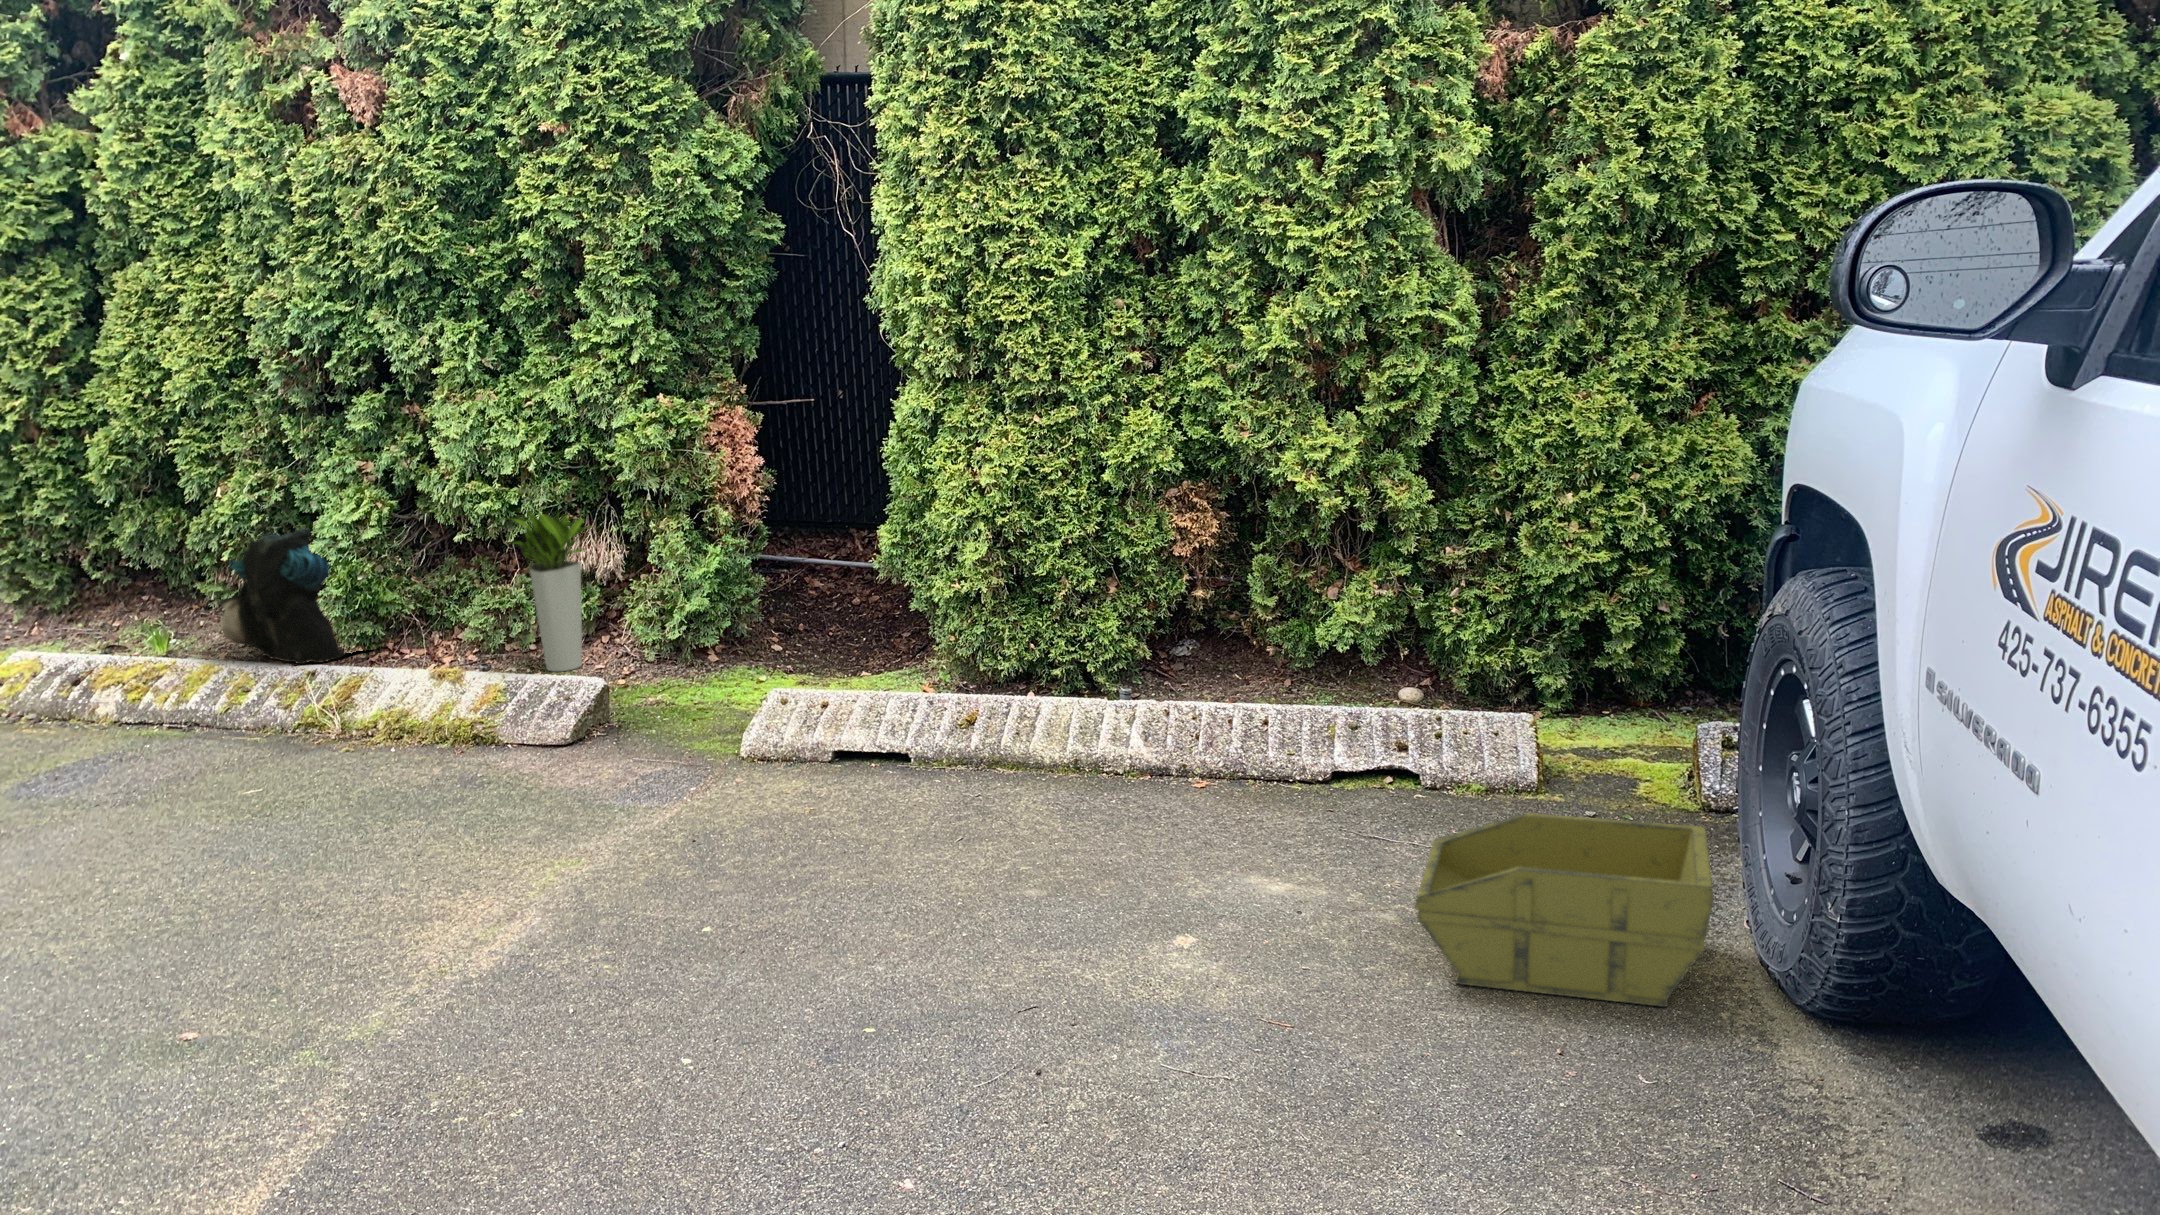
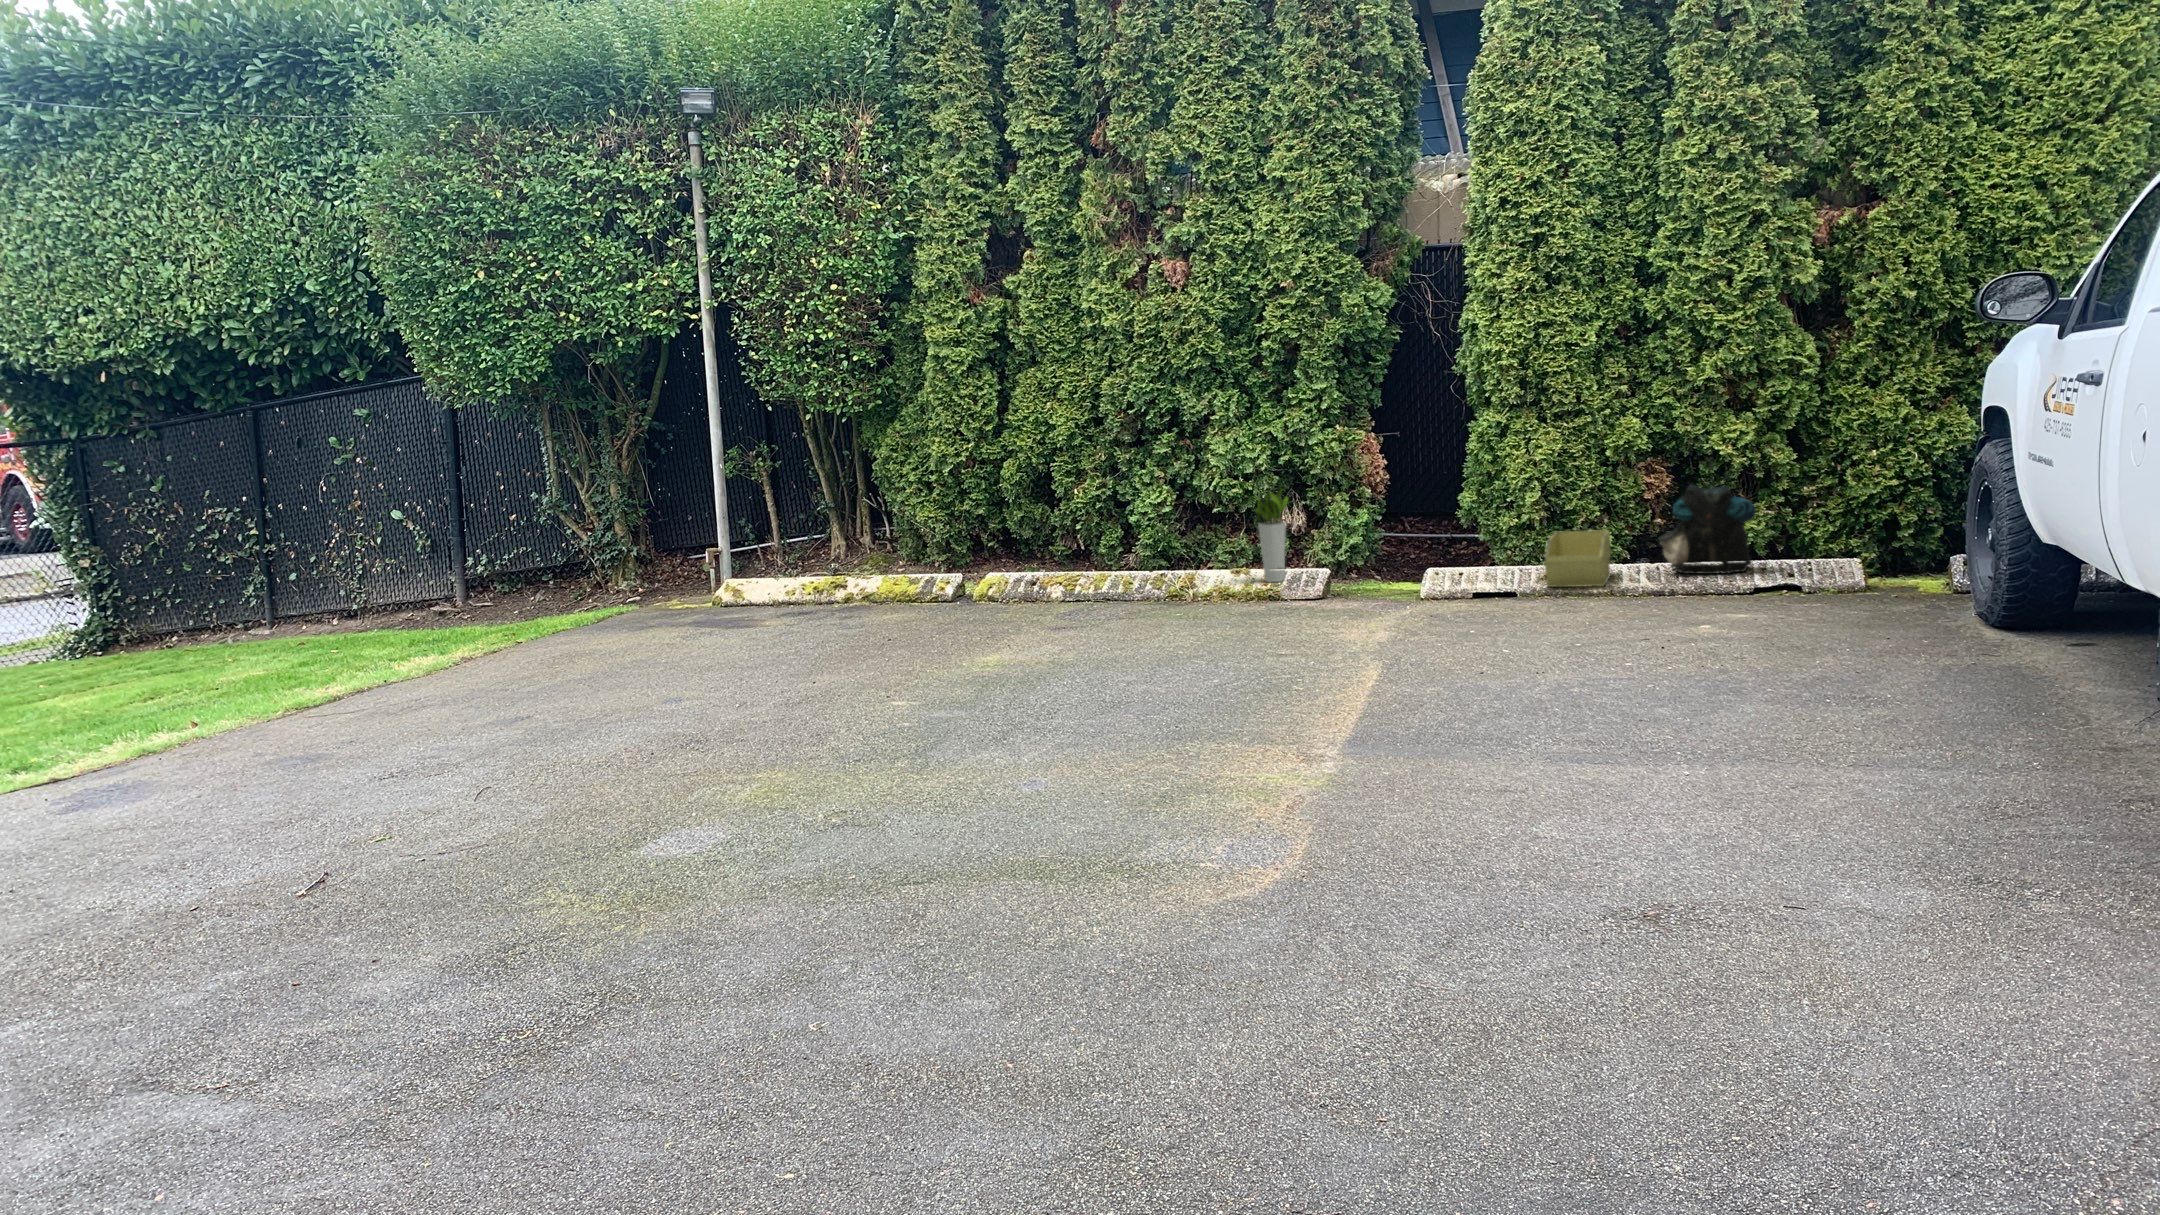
backpack: present [219,529,347,664] -> present [1660,484,1756,574]
storage bin: present [1414,813,1714,1007] -> present [1544,530,1611,587]

